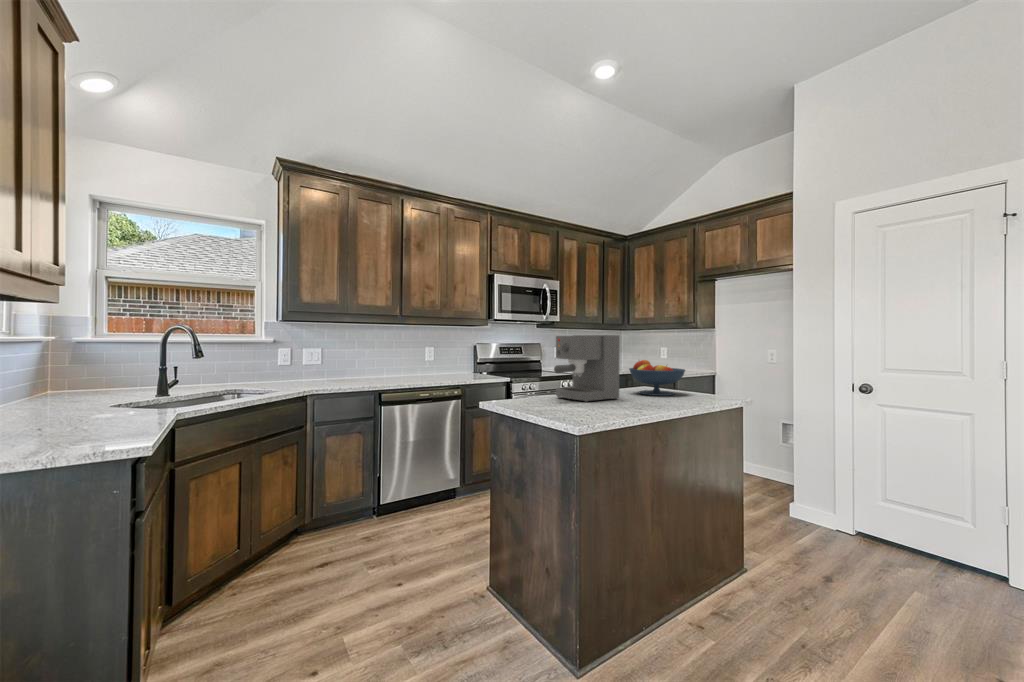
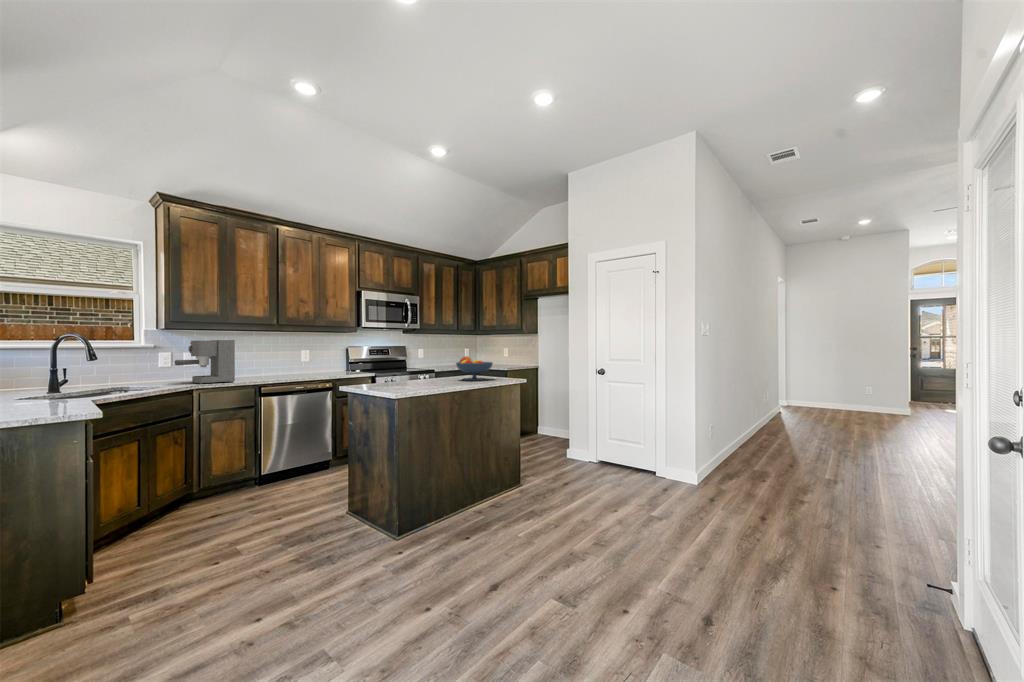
coffee maker: present [554,335,620,402] -> present [175,340,235,384]

